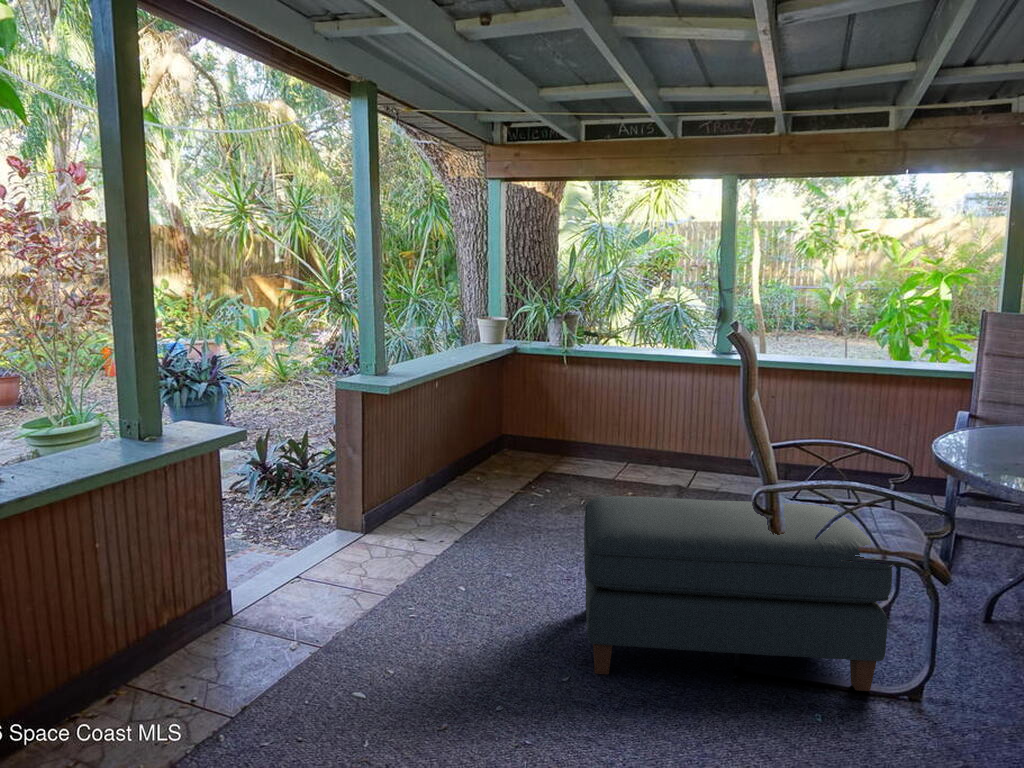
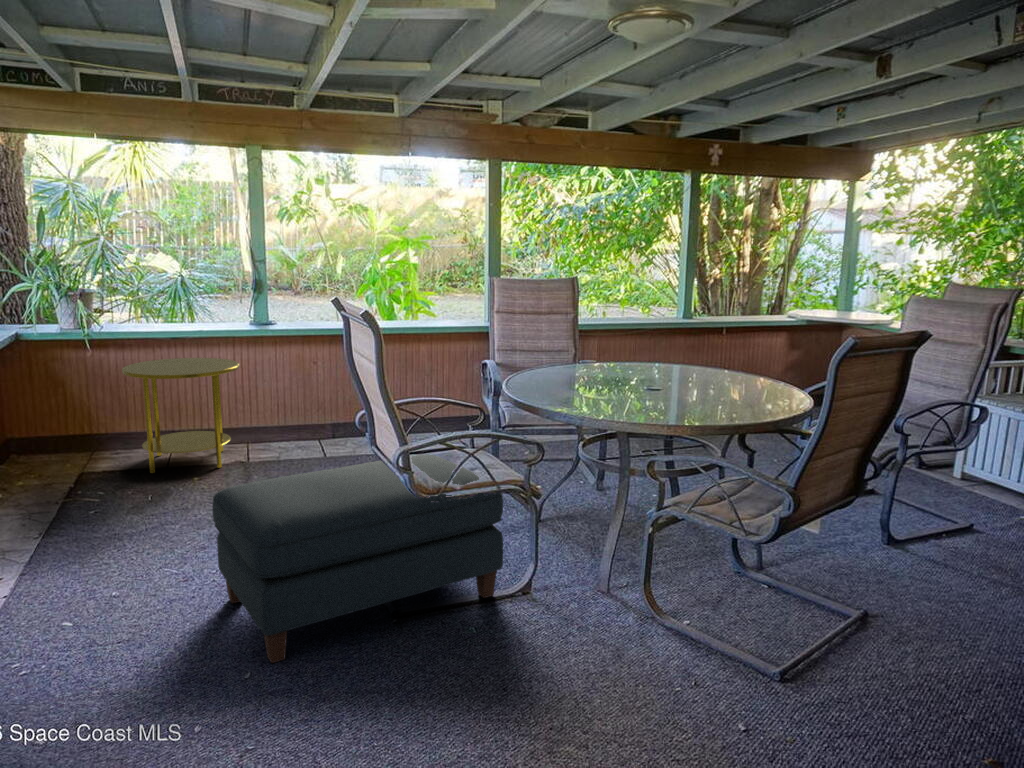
side table: none [583,381,687,492] -> present [122,358,239,473]

